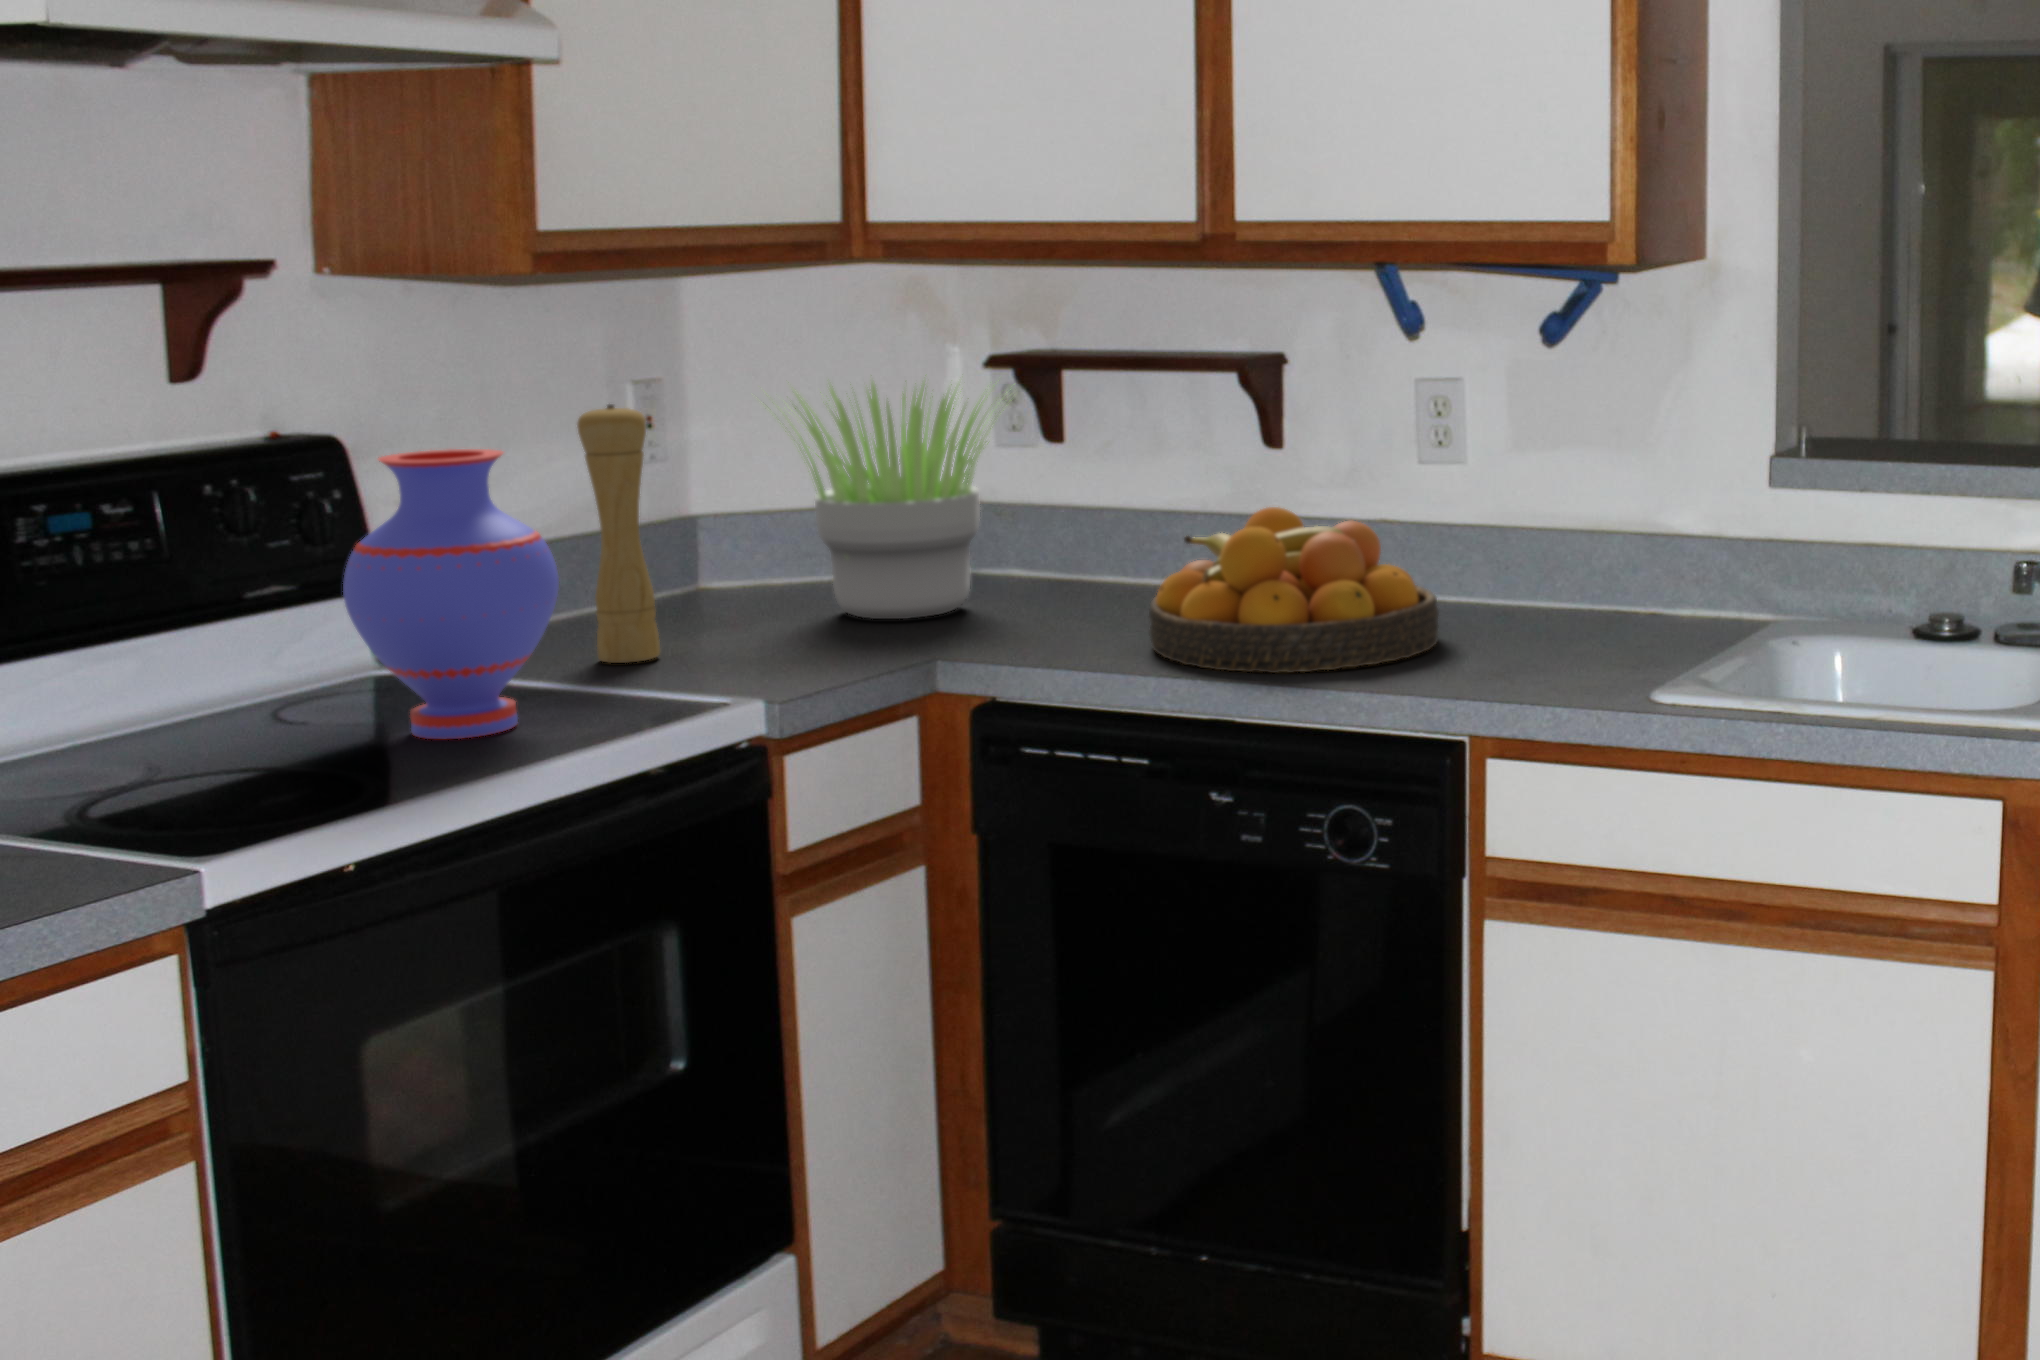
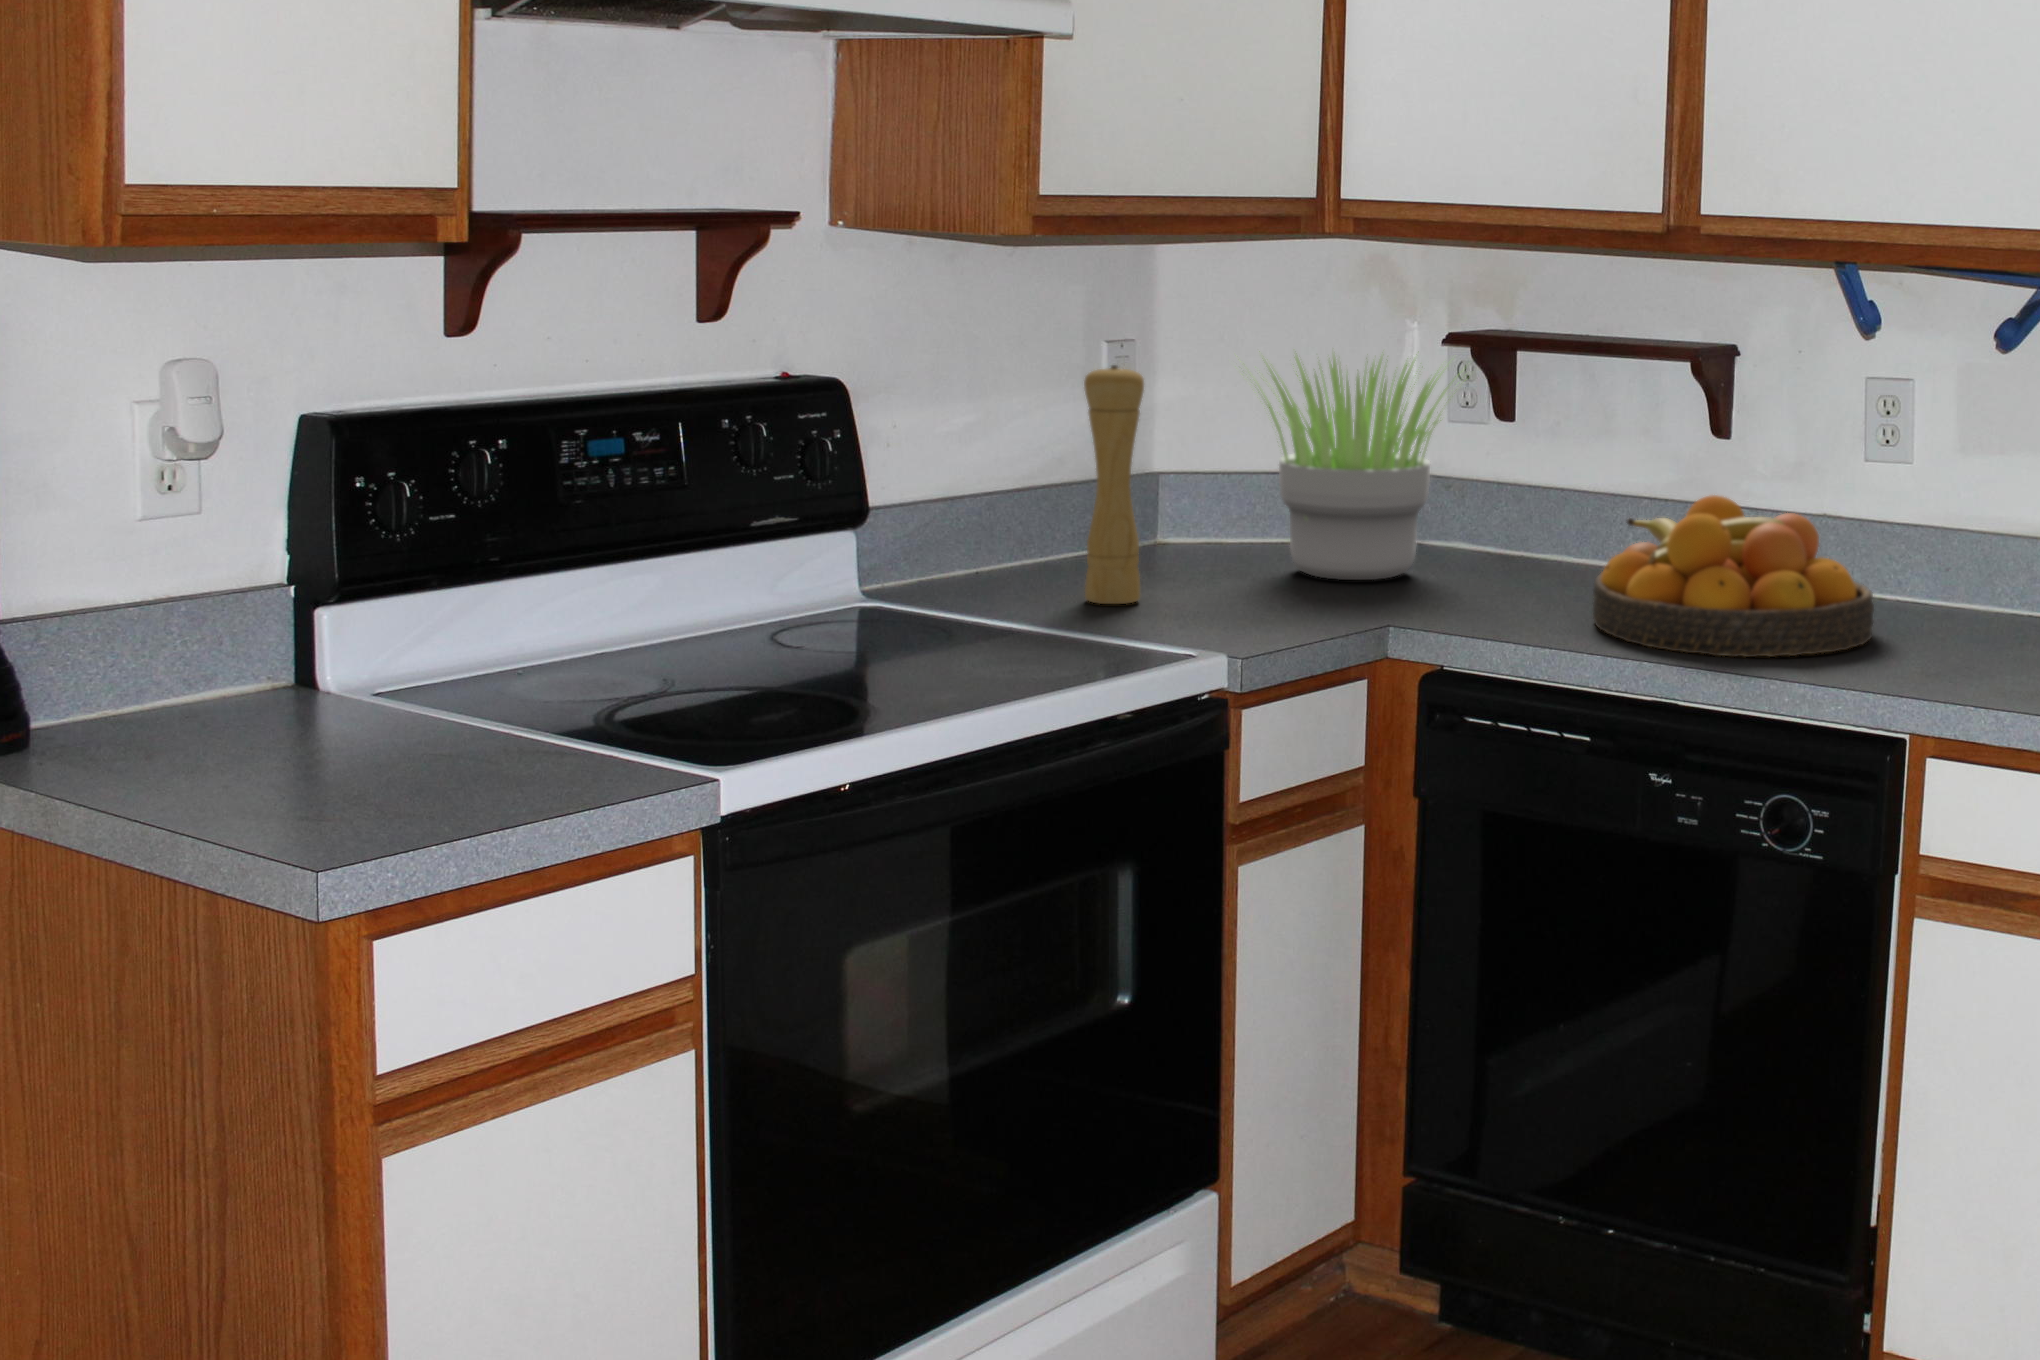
vase: present [343,449,559,739] -> none [893,400,1075,663]

